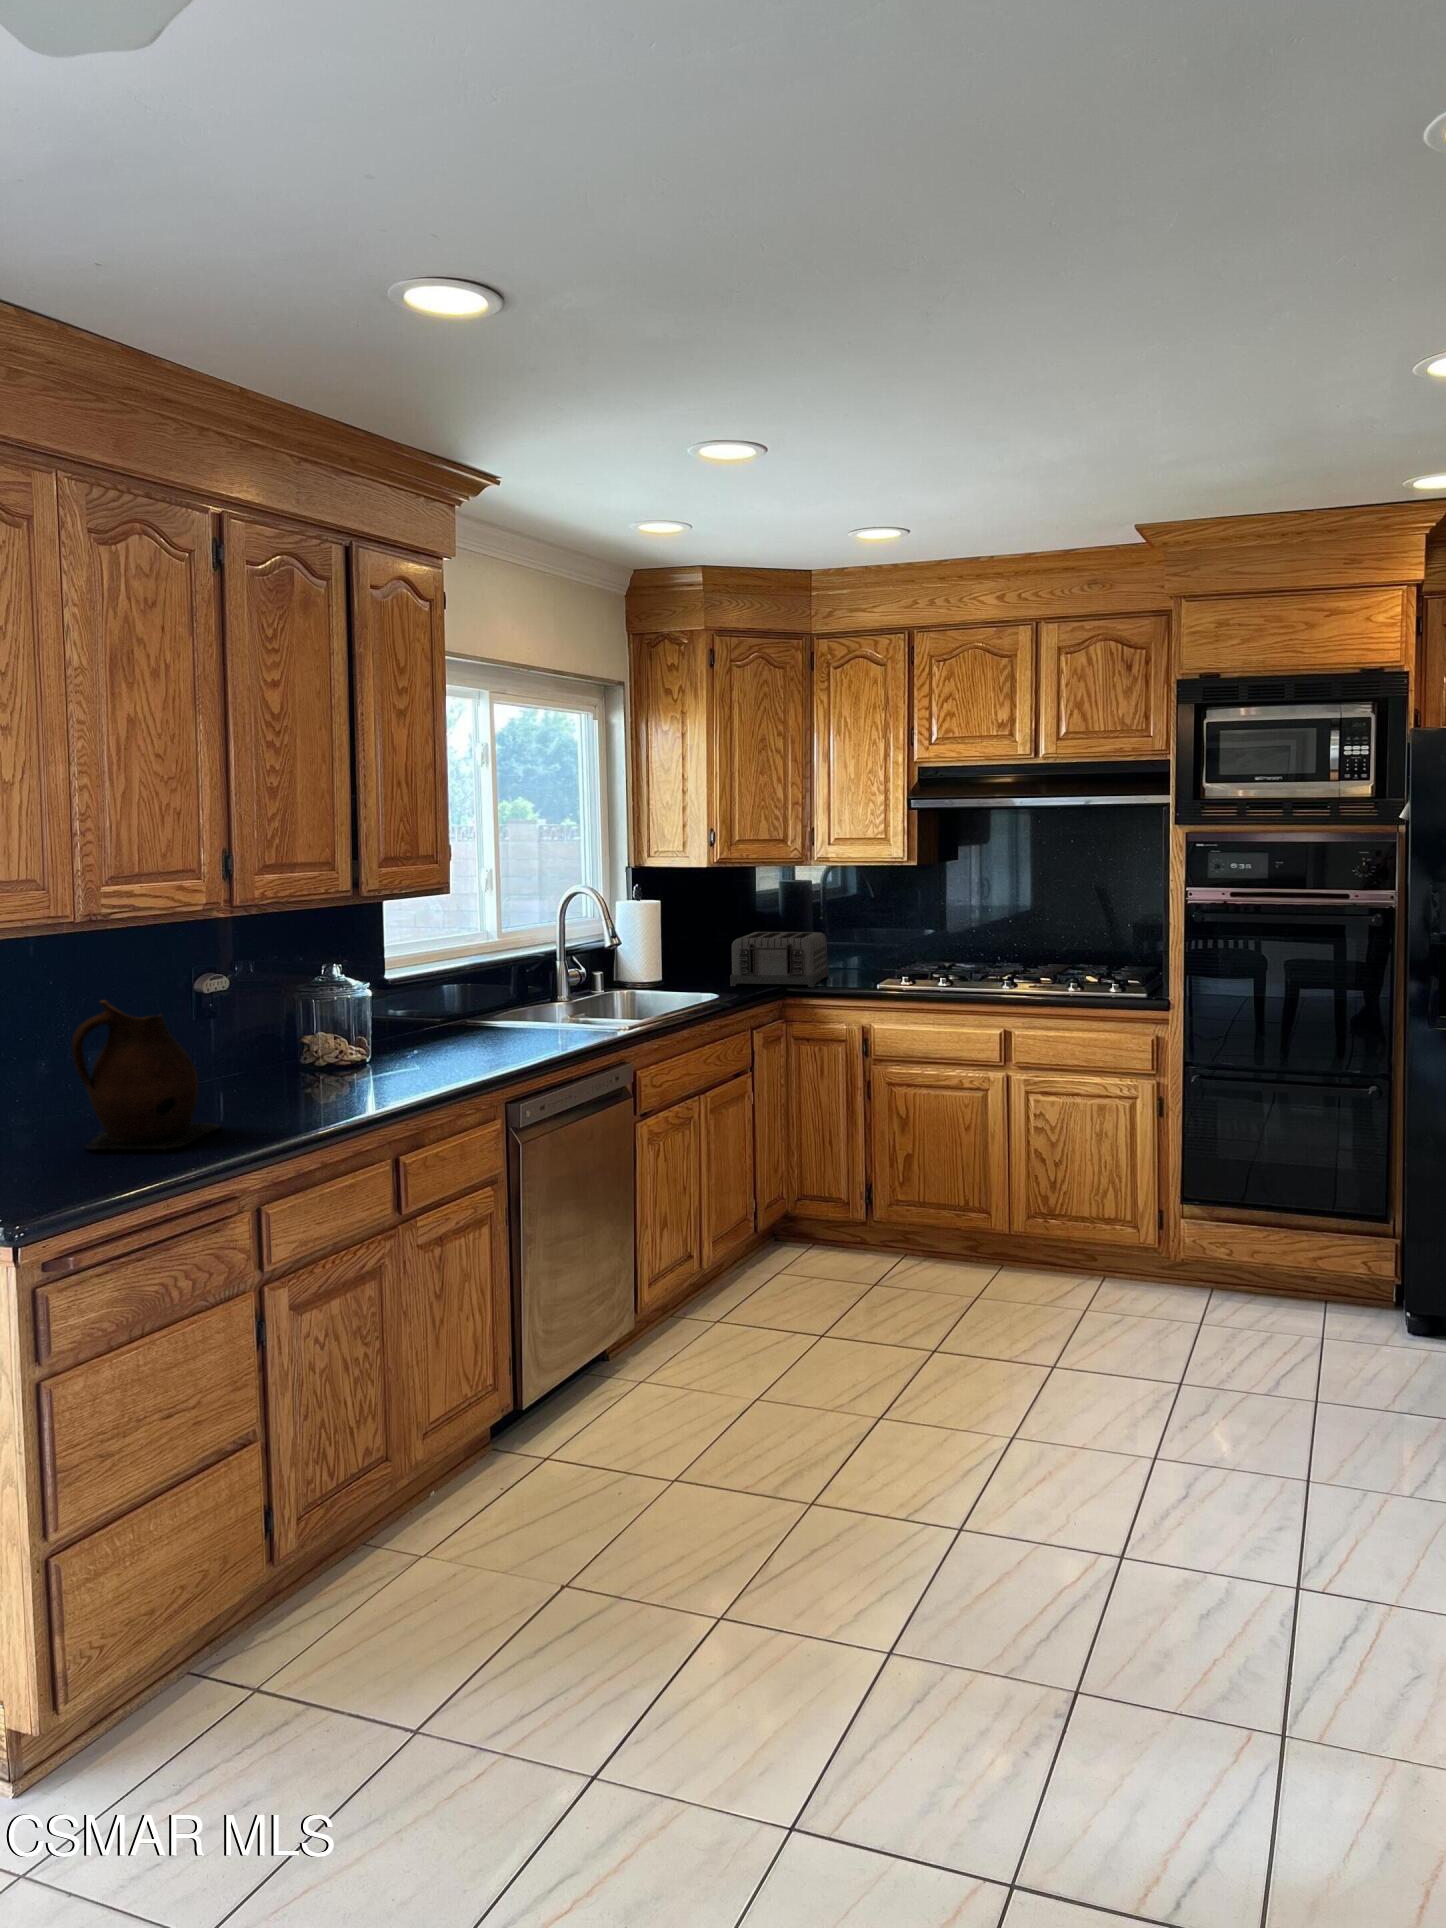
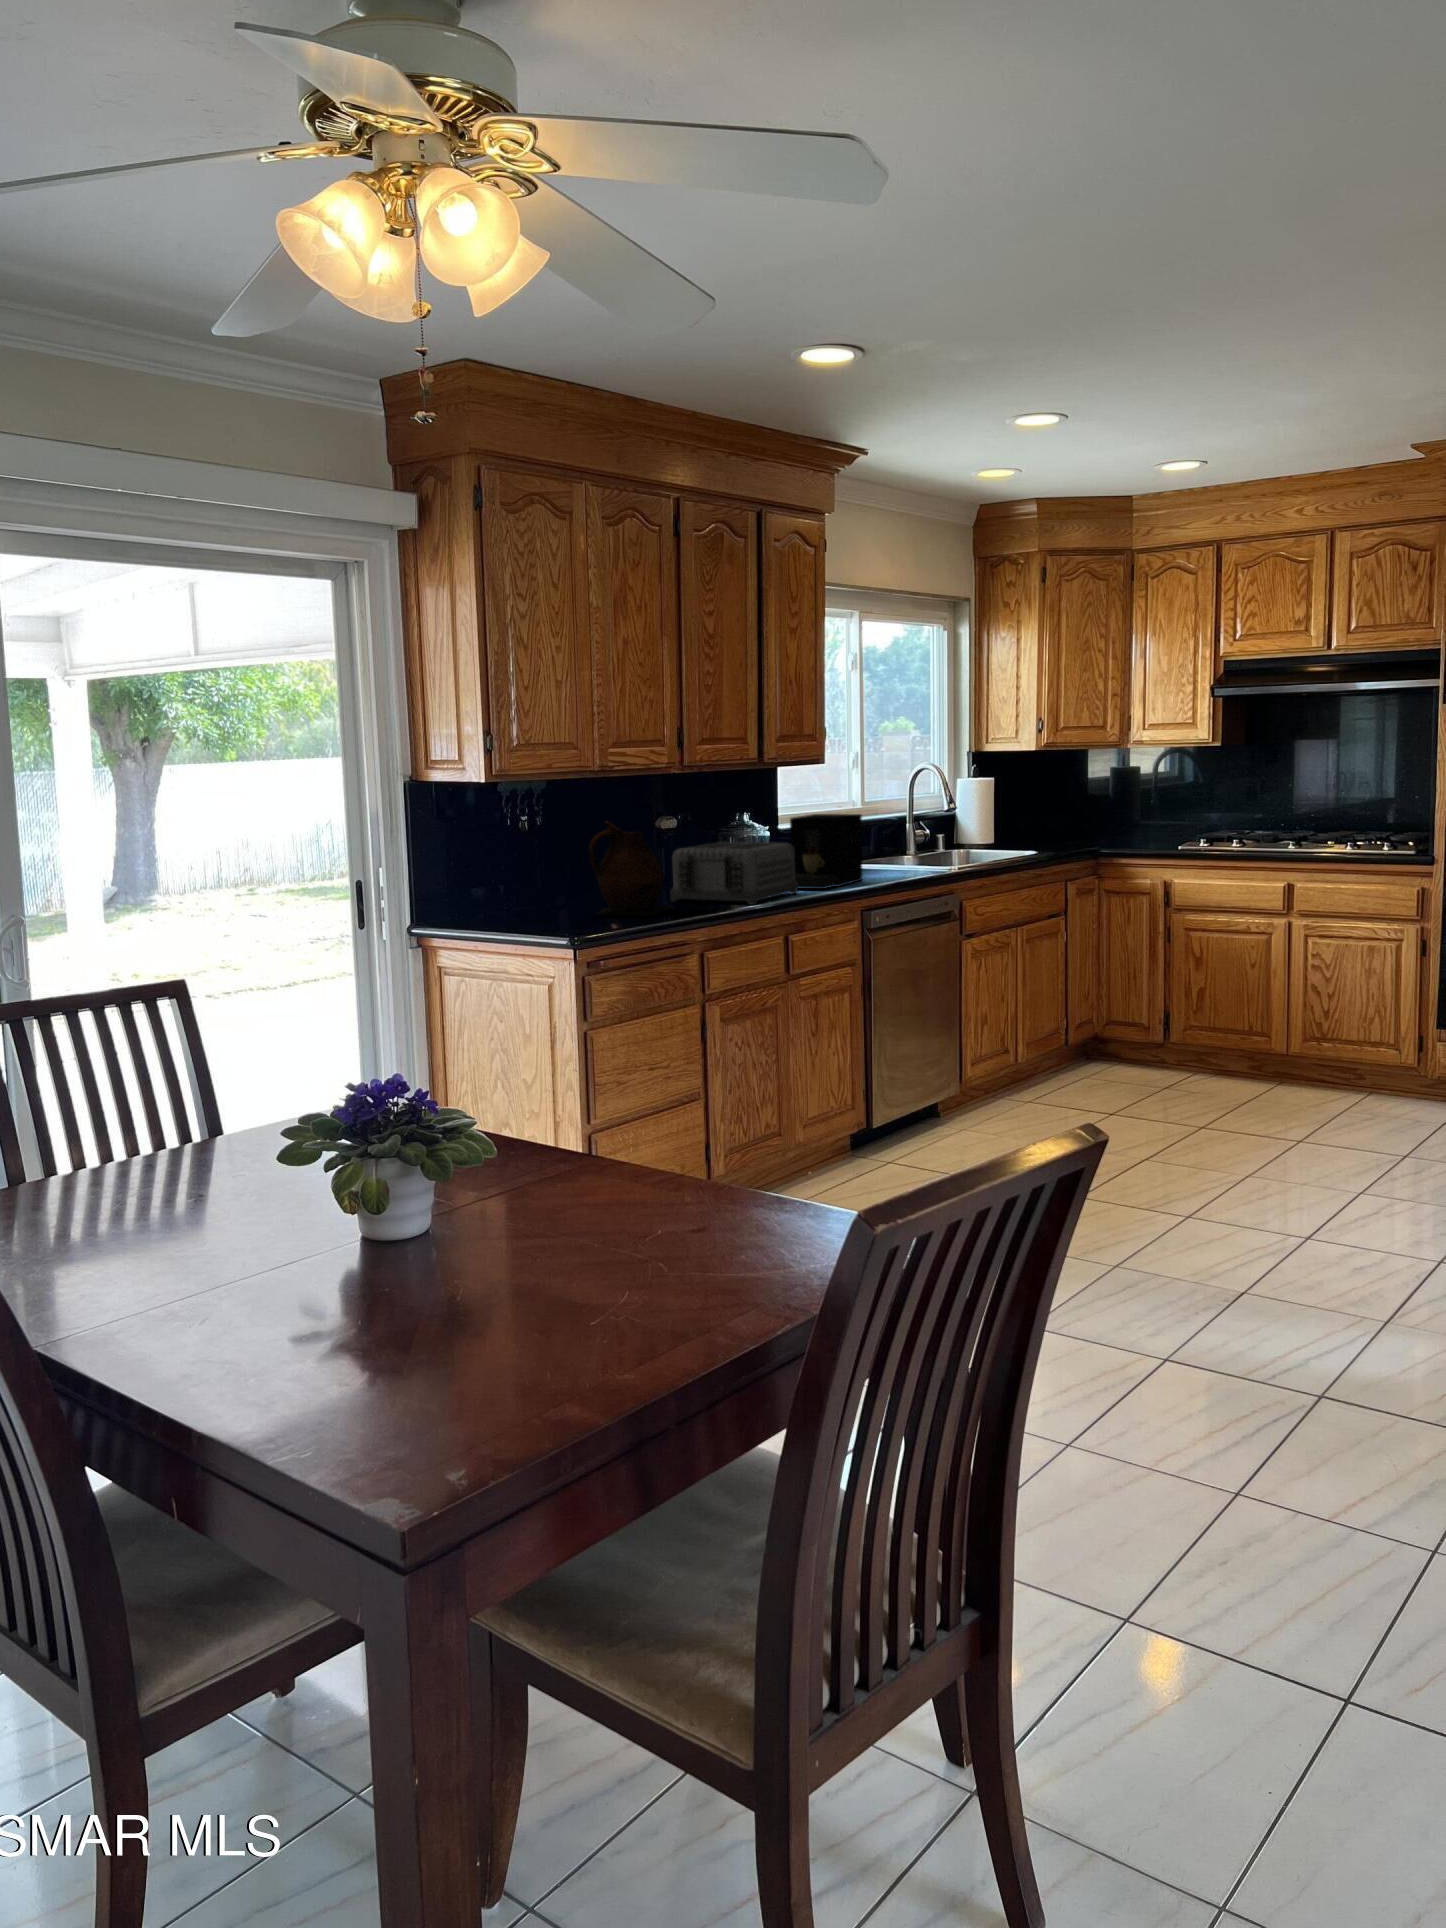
toaster: present [730,932,829,987] -> present [670,842,798,905]
coffee maker: none [379,964,501,1076] -> present [790,814,862,889]

